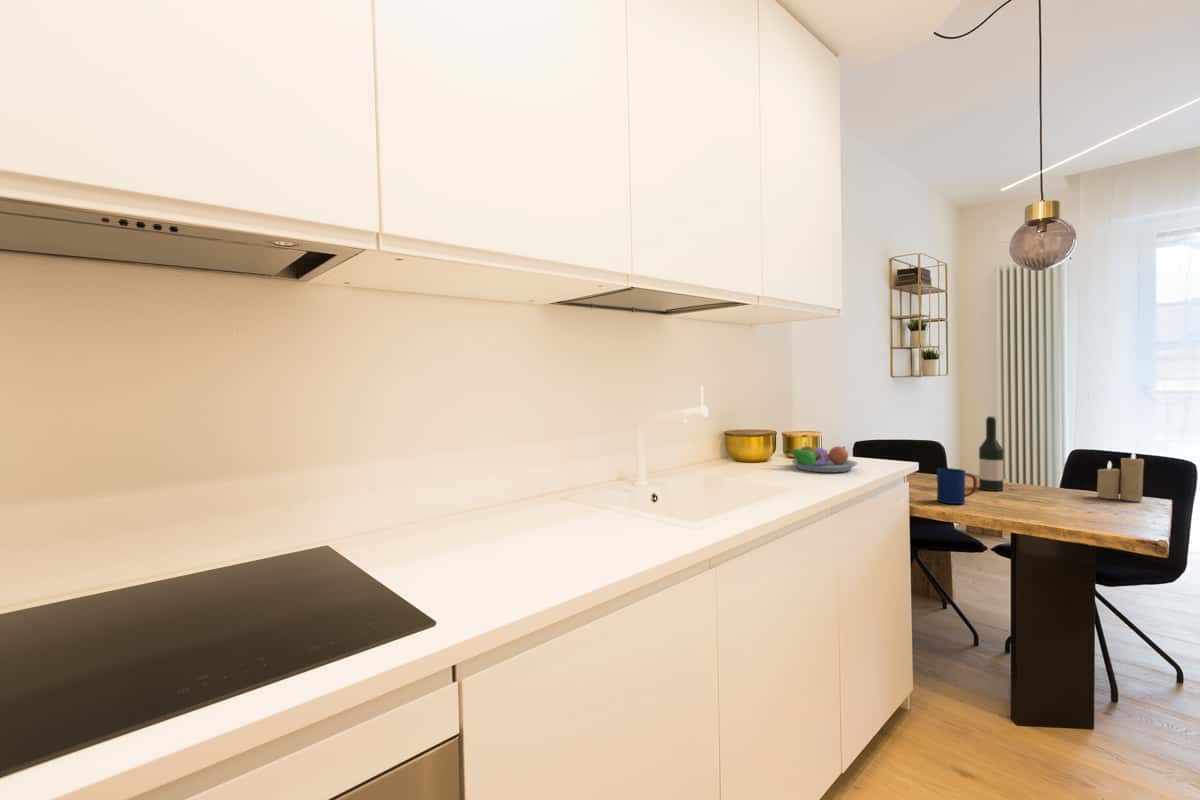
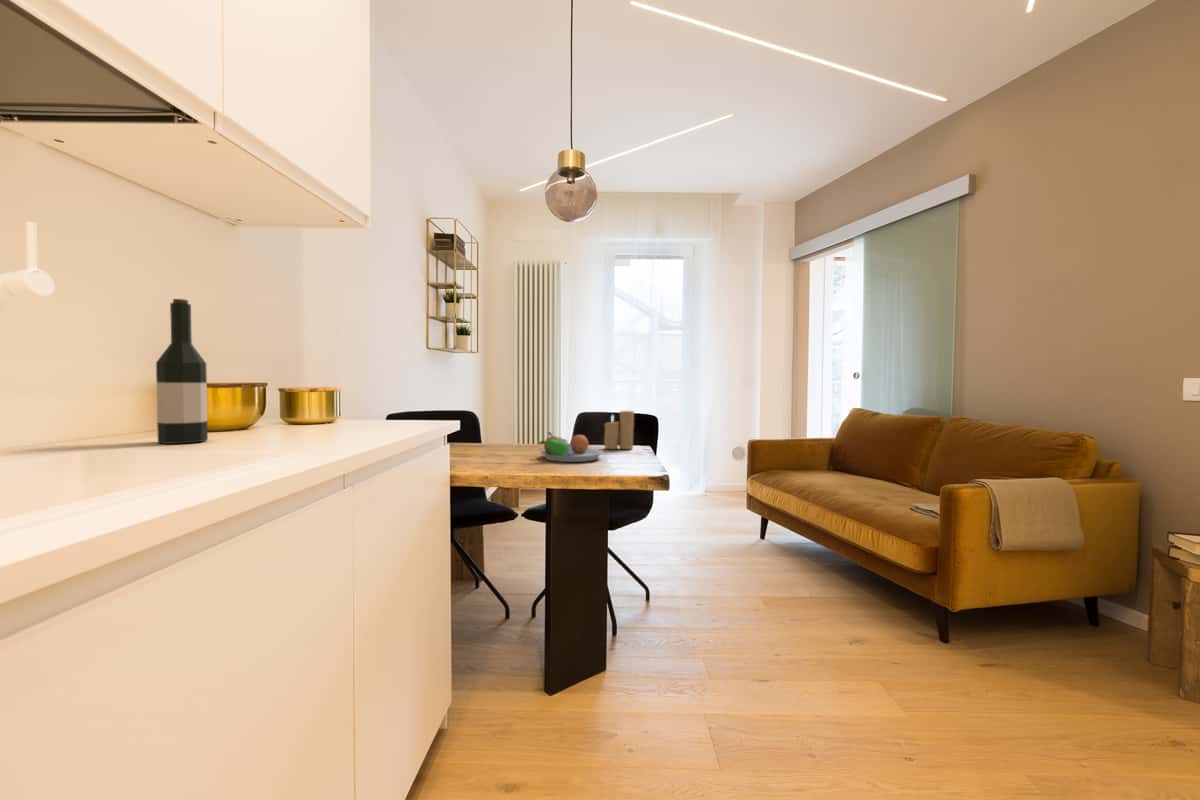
wine bottle: present [979,417,1003,491] -> present [156,299,208,444]
fruit bowl: present [785,443,857,472] -> present [539,432,603,462]
mug: present [937,468,977,504] -> none [479,427,518,467]

